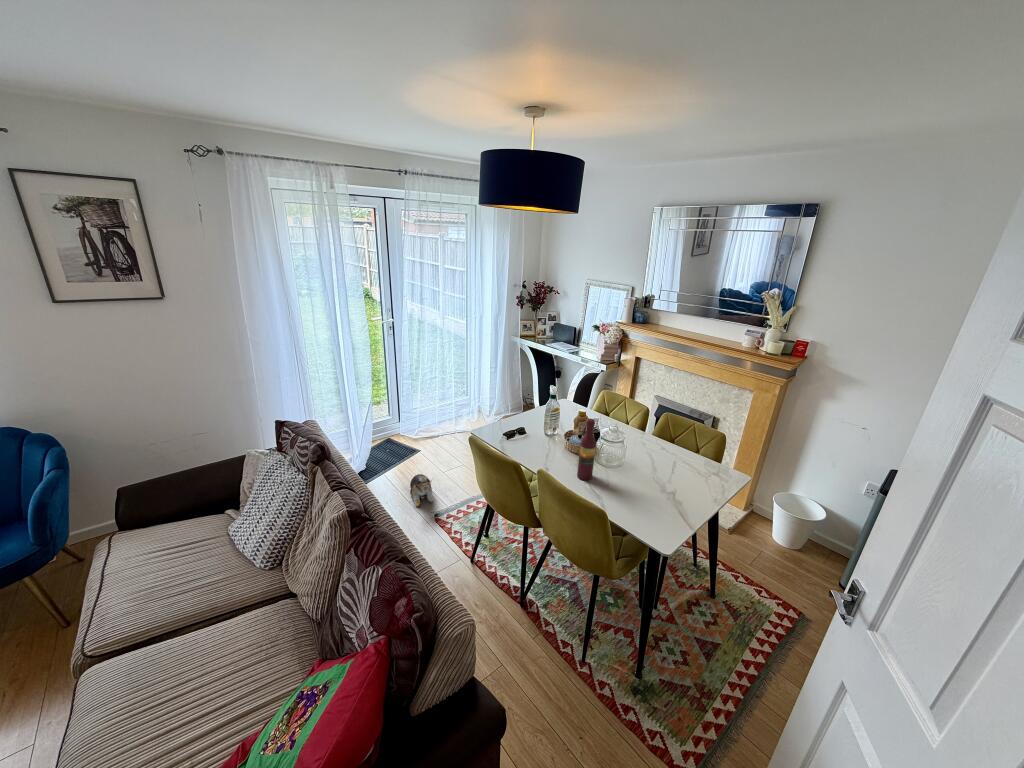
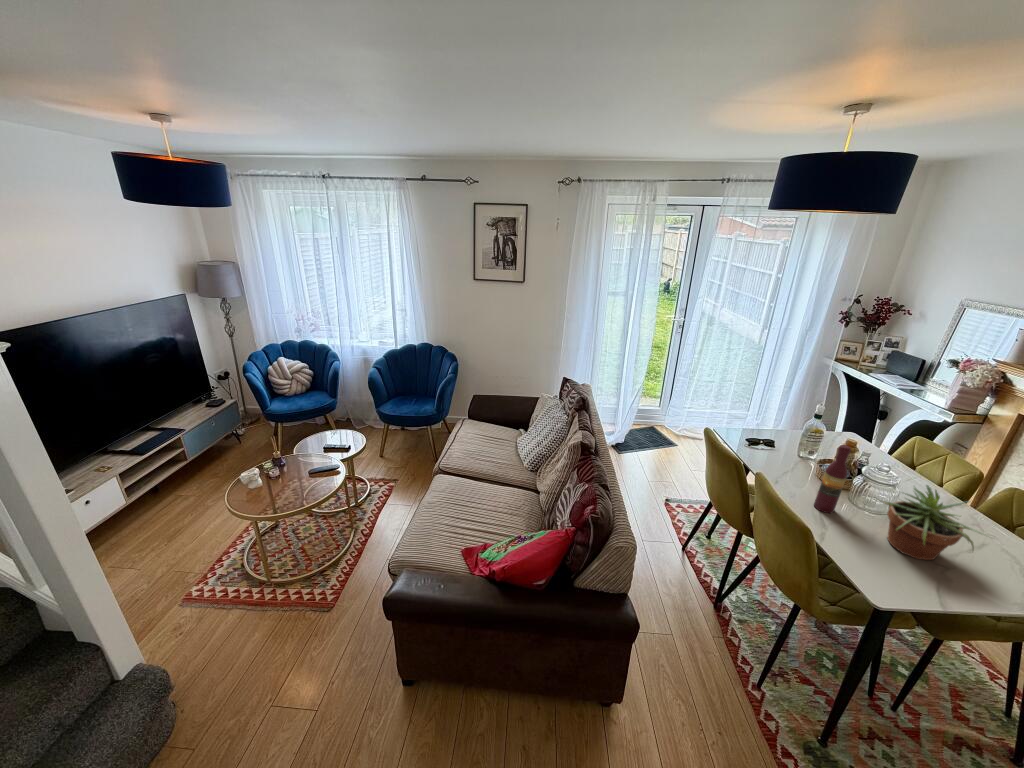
potted plant: none [616,433,691,493] -> present [883,485,984,560]
plush toy: present [410,474,433,506] -> none [652,460,672,488]

